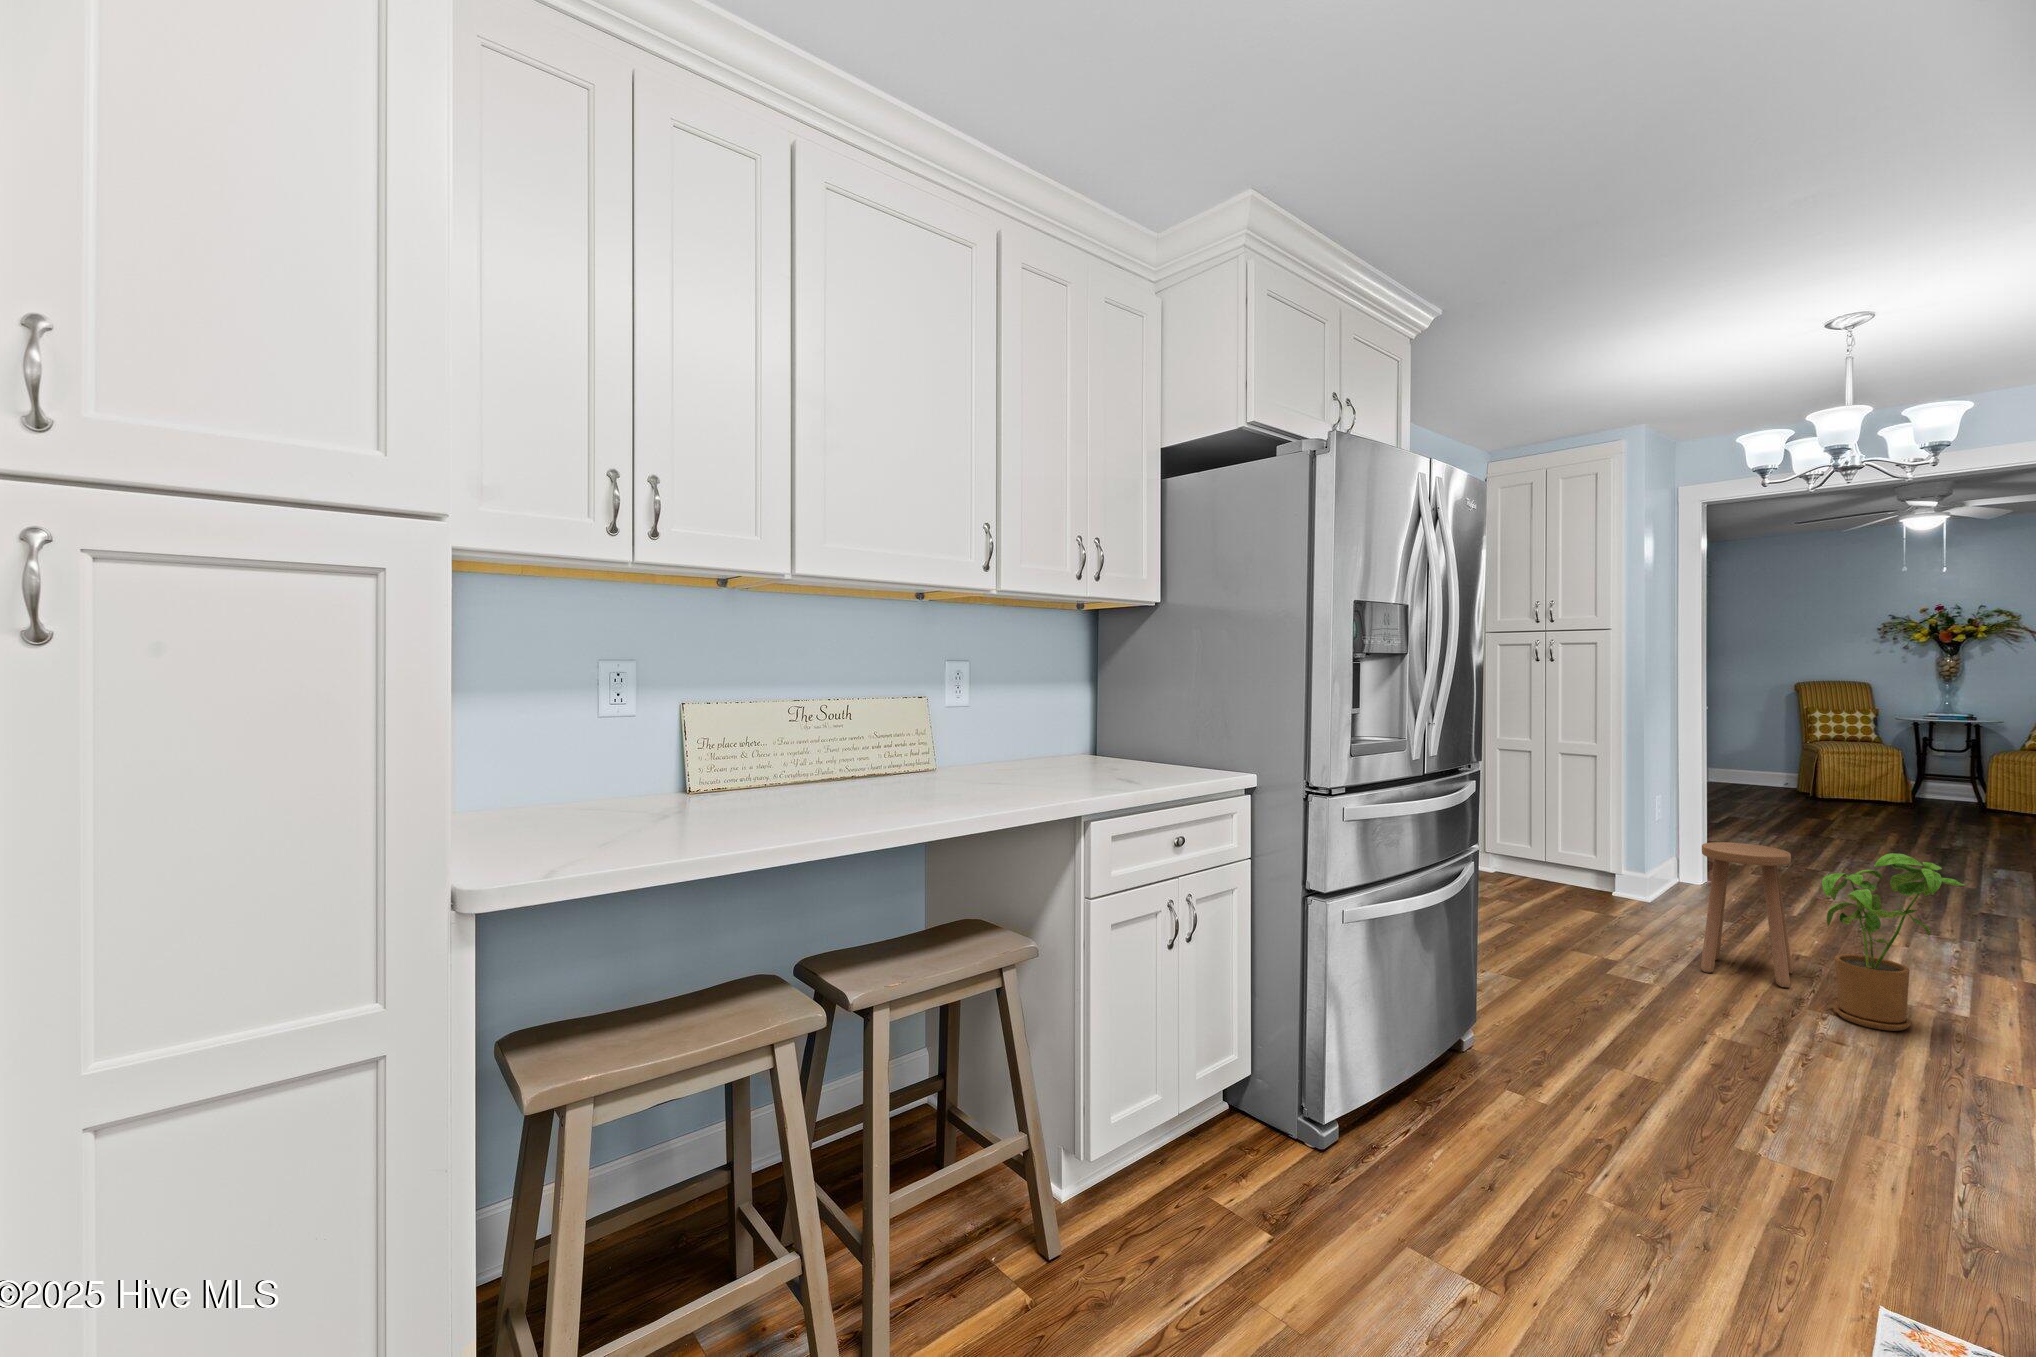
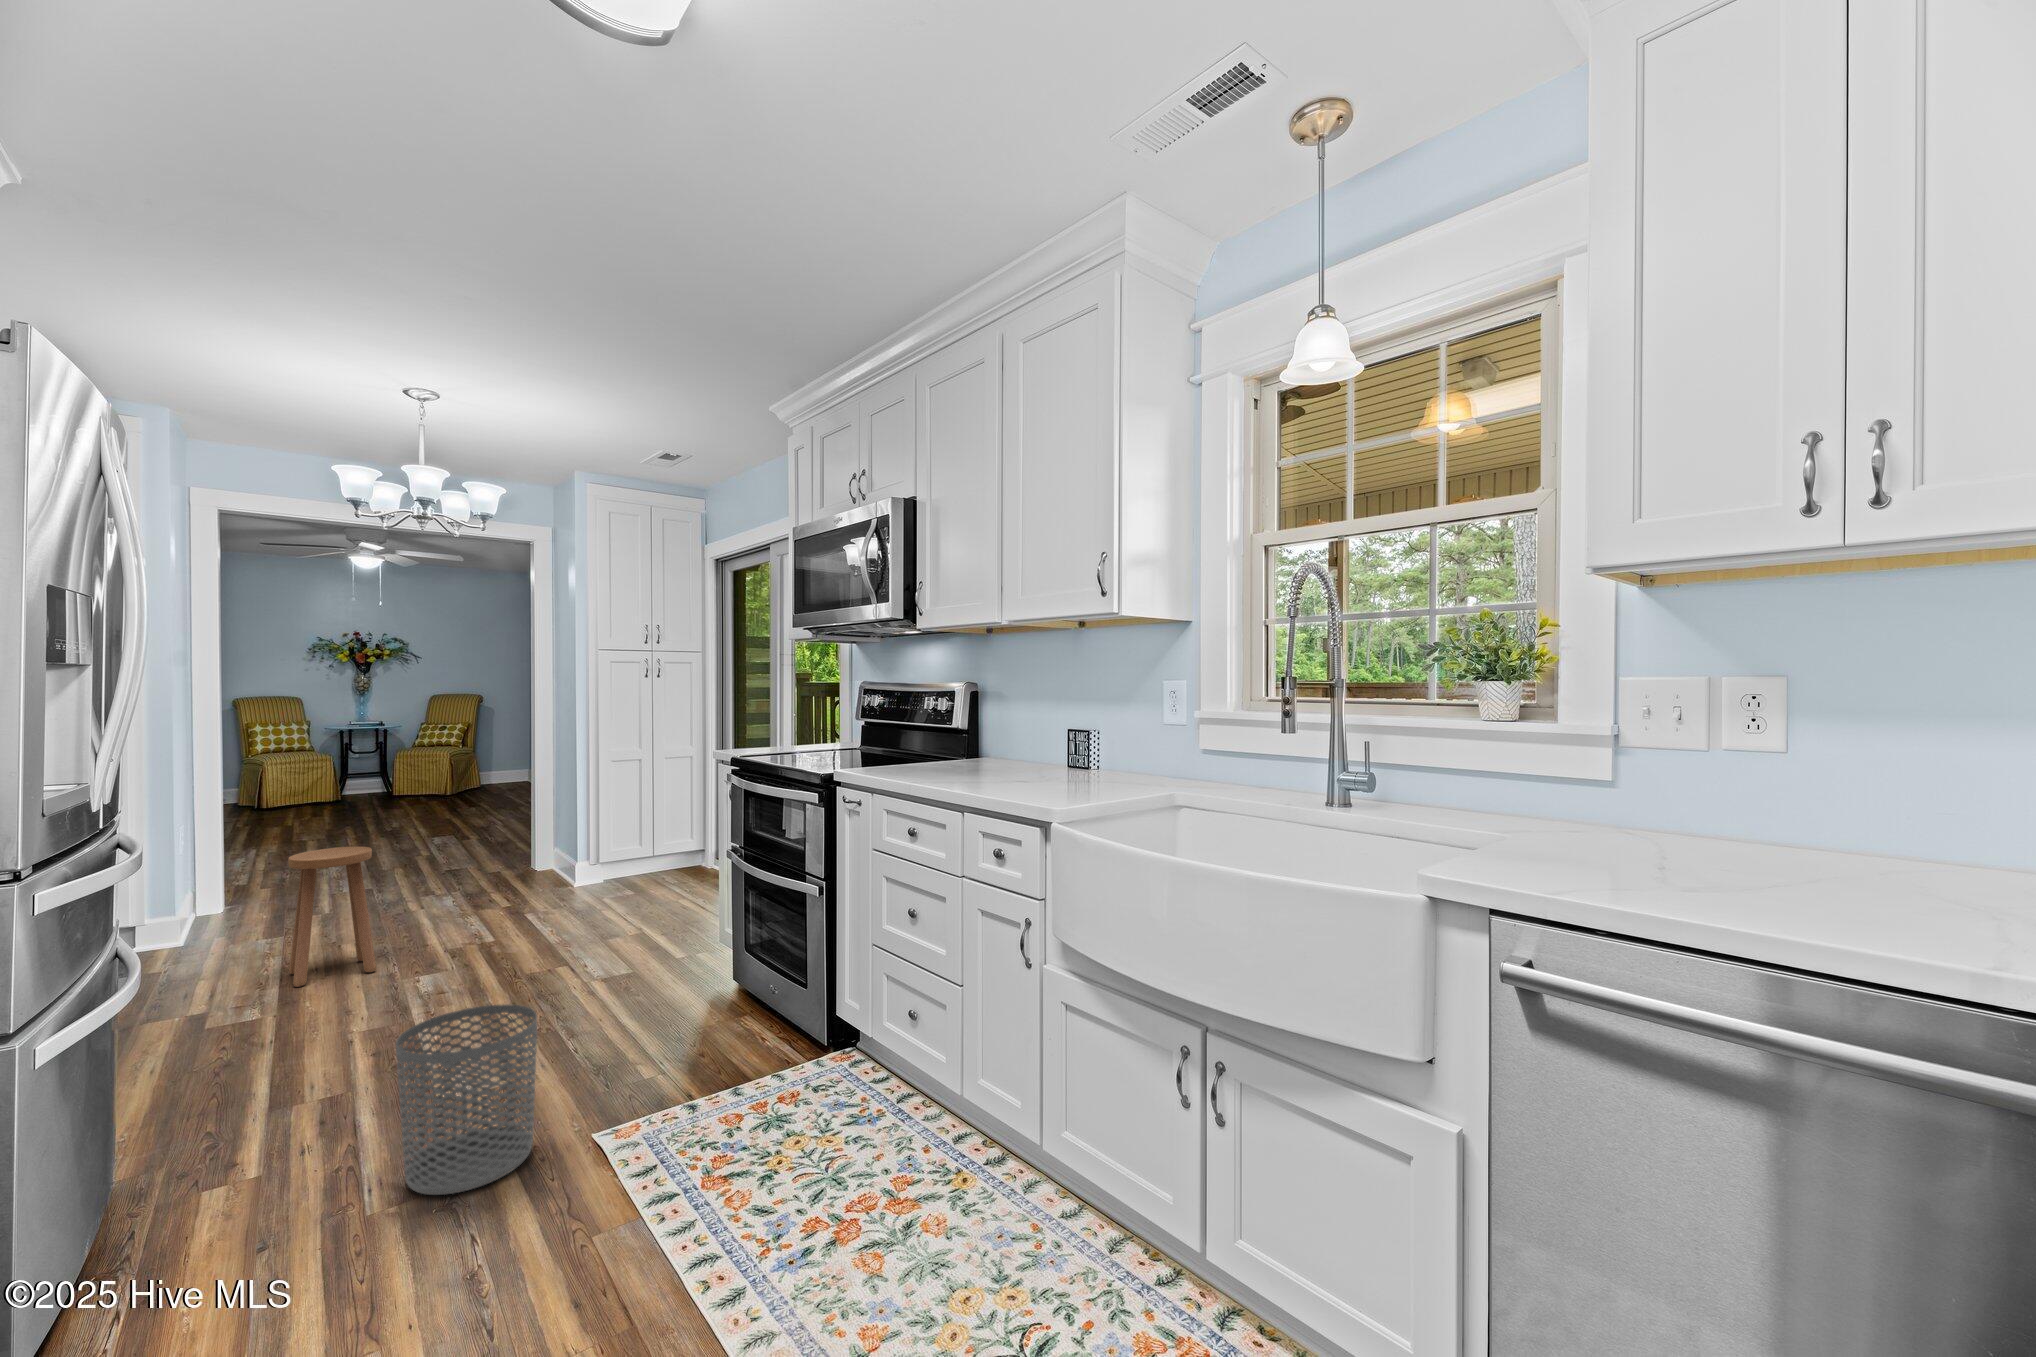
house plant: present [1822,853,1968,1031] -> none [408,826,507,977]
waste bin: none [1623,1040,1797,1263] -> present [396,1004,537,1195]

